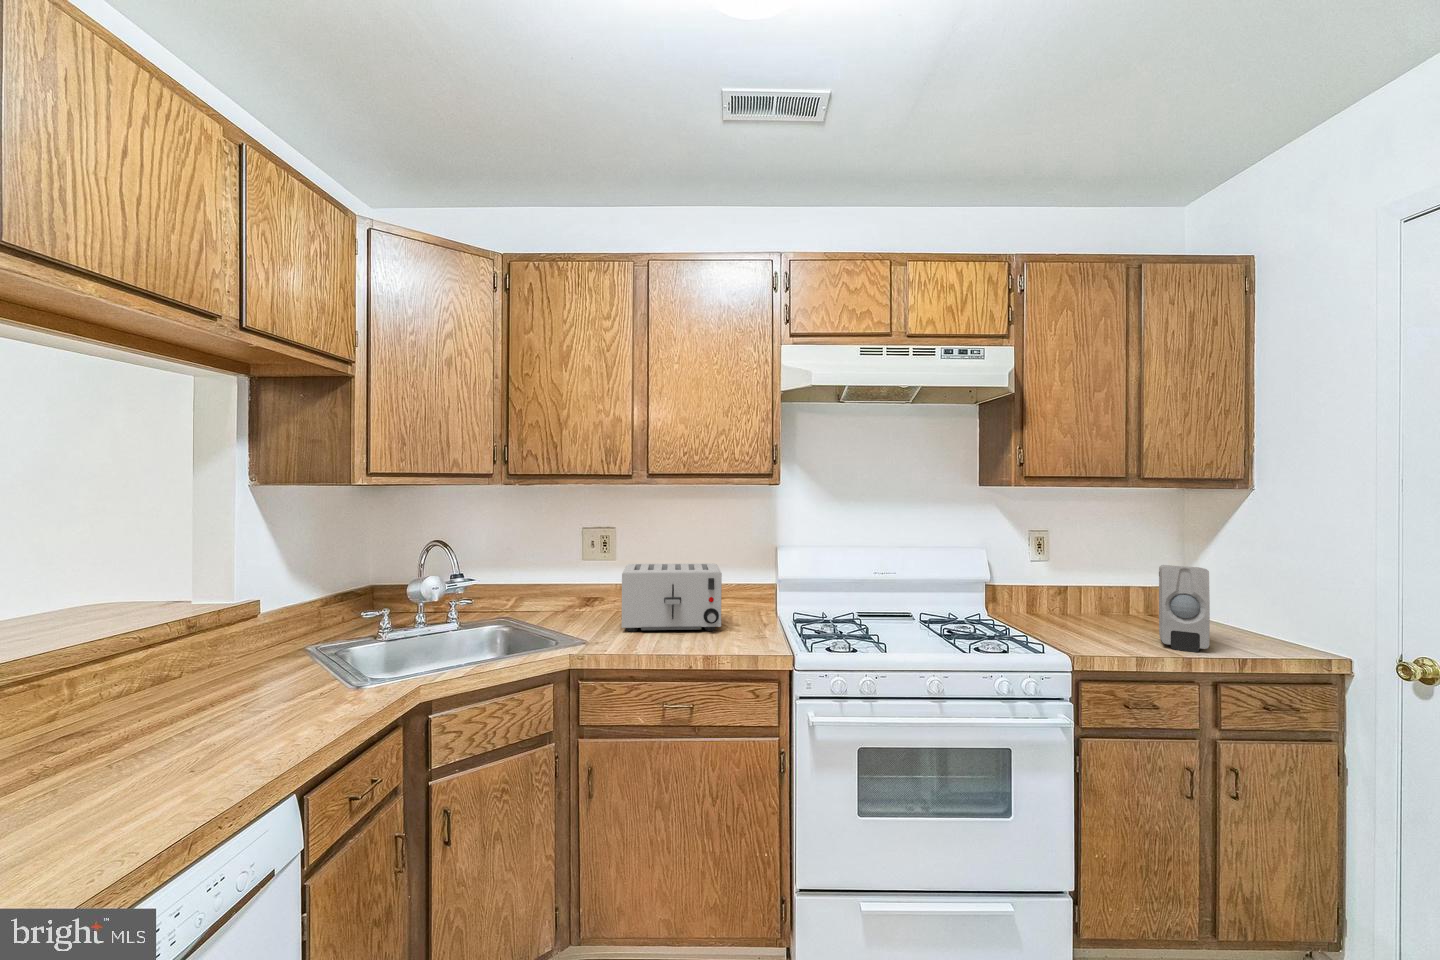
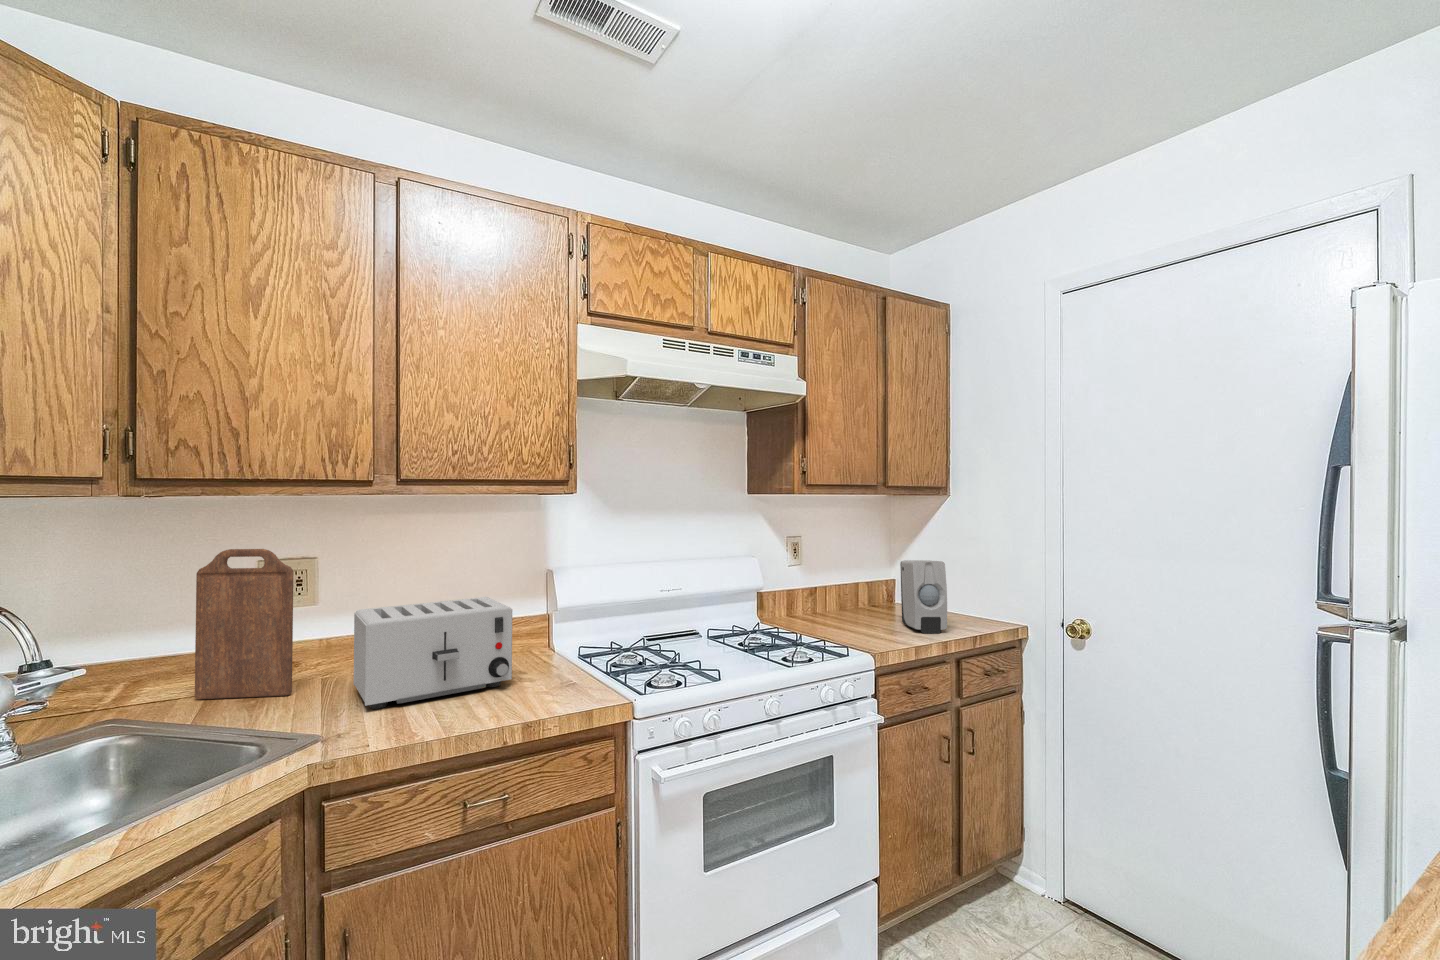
cutting board: none [547,519,595,616] -> present [195,549,293,699]

